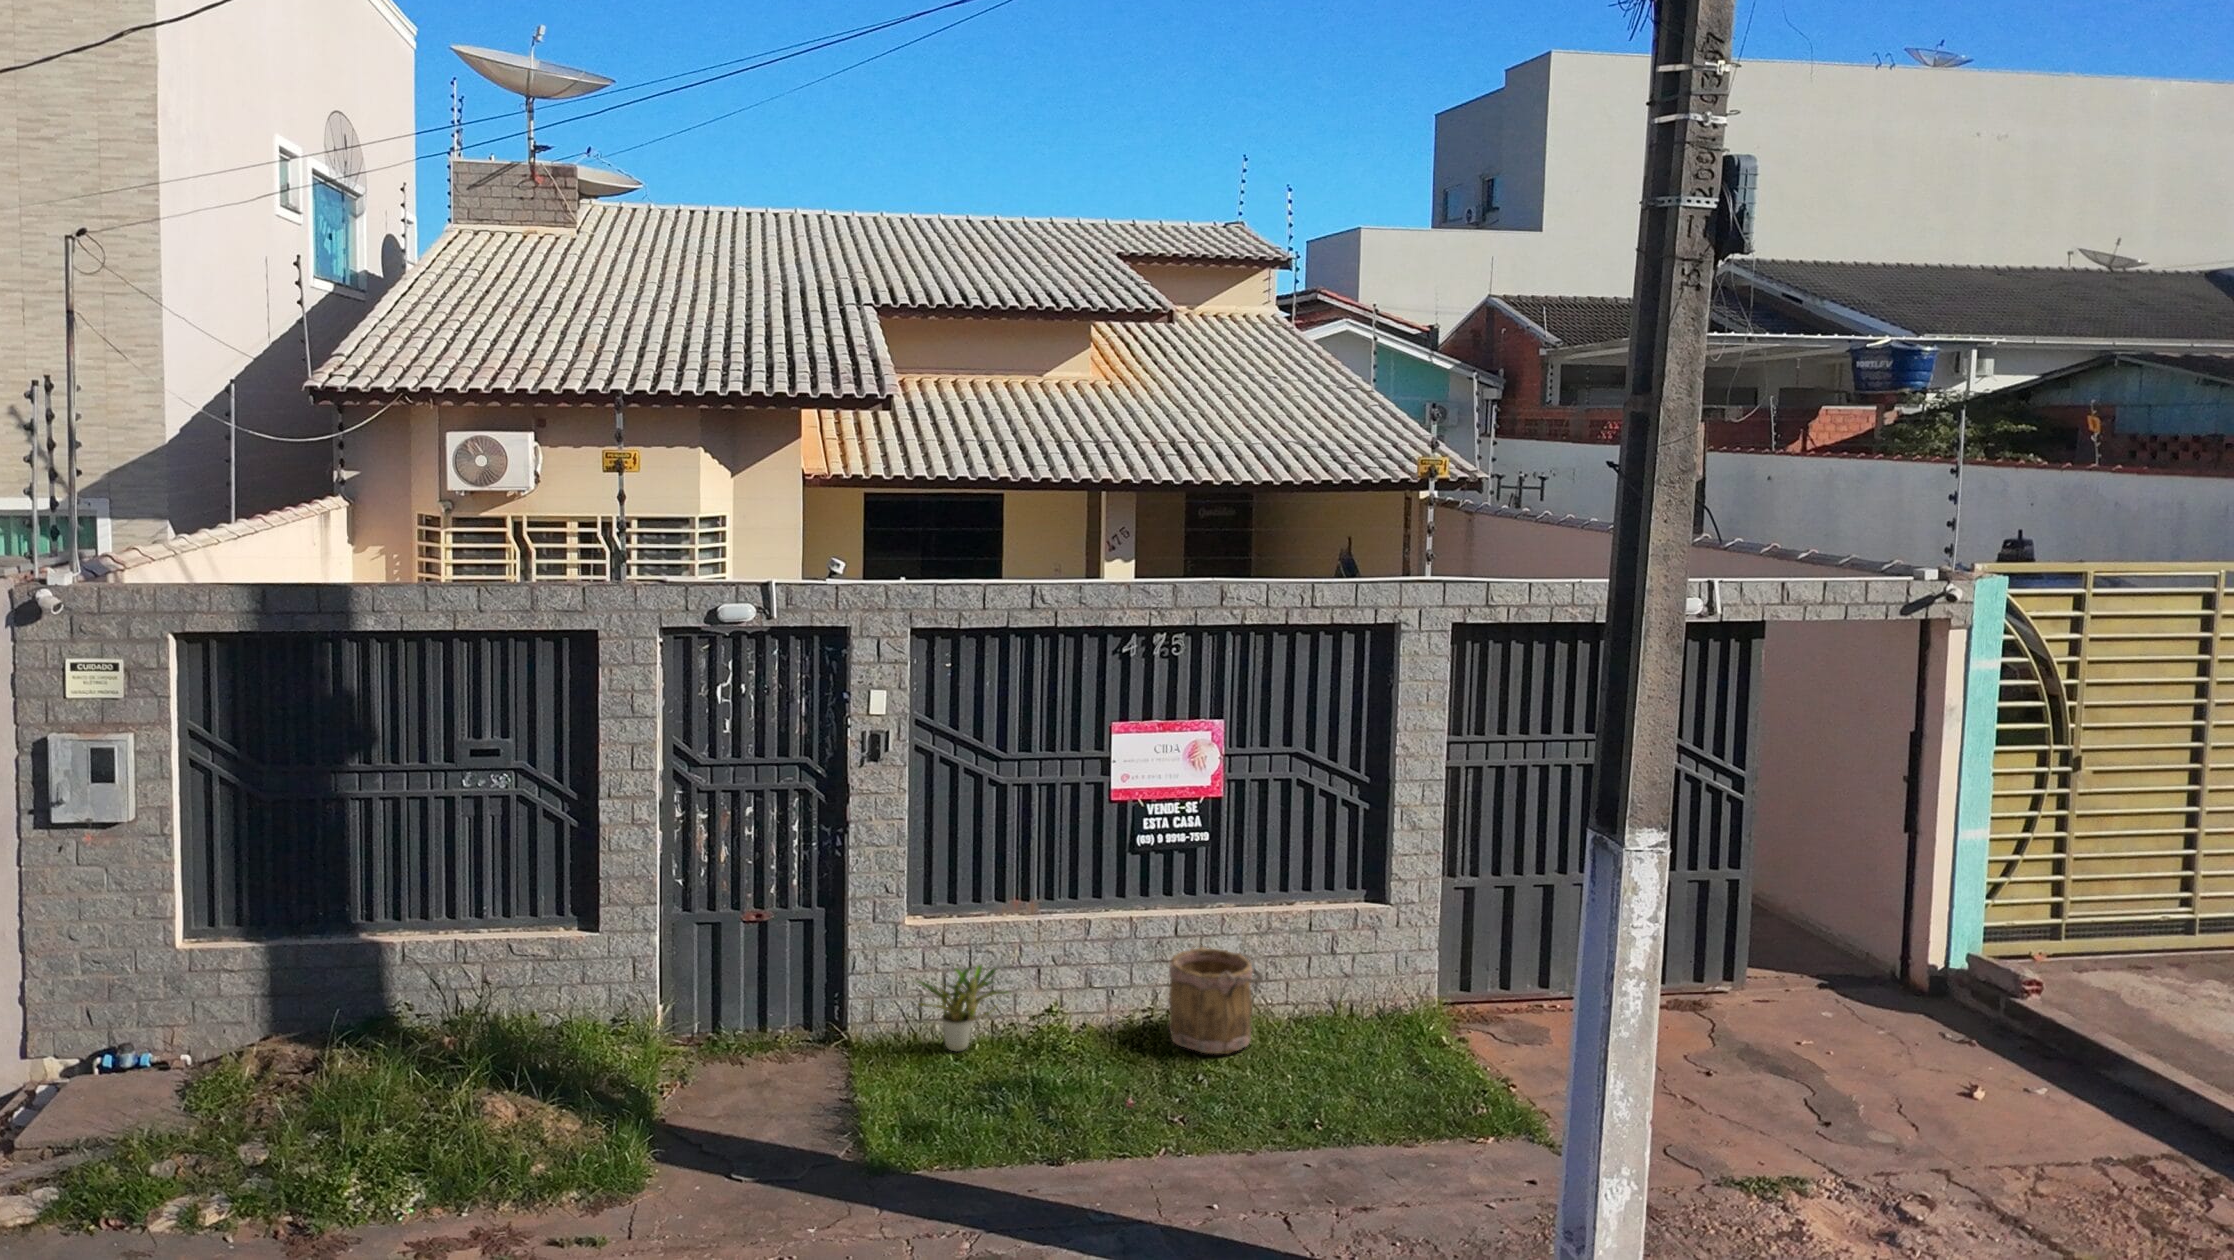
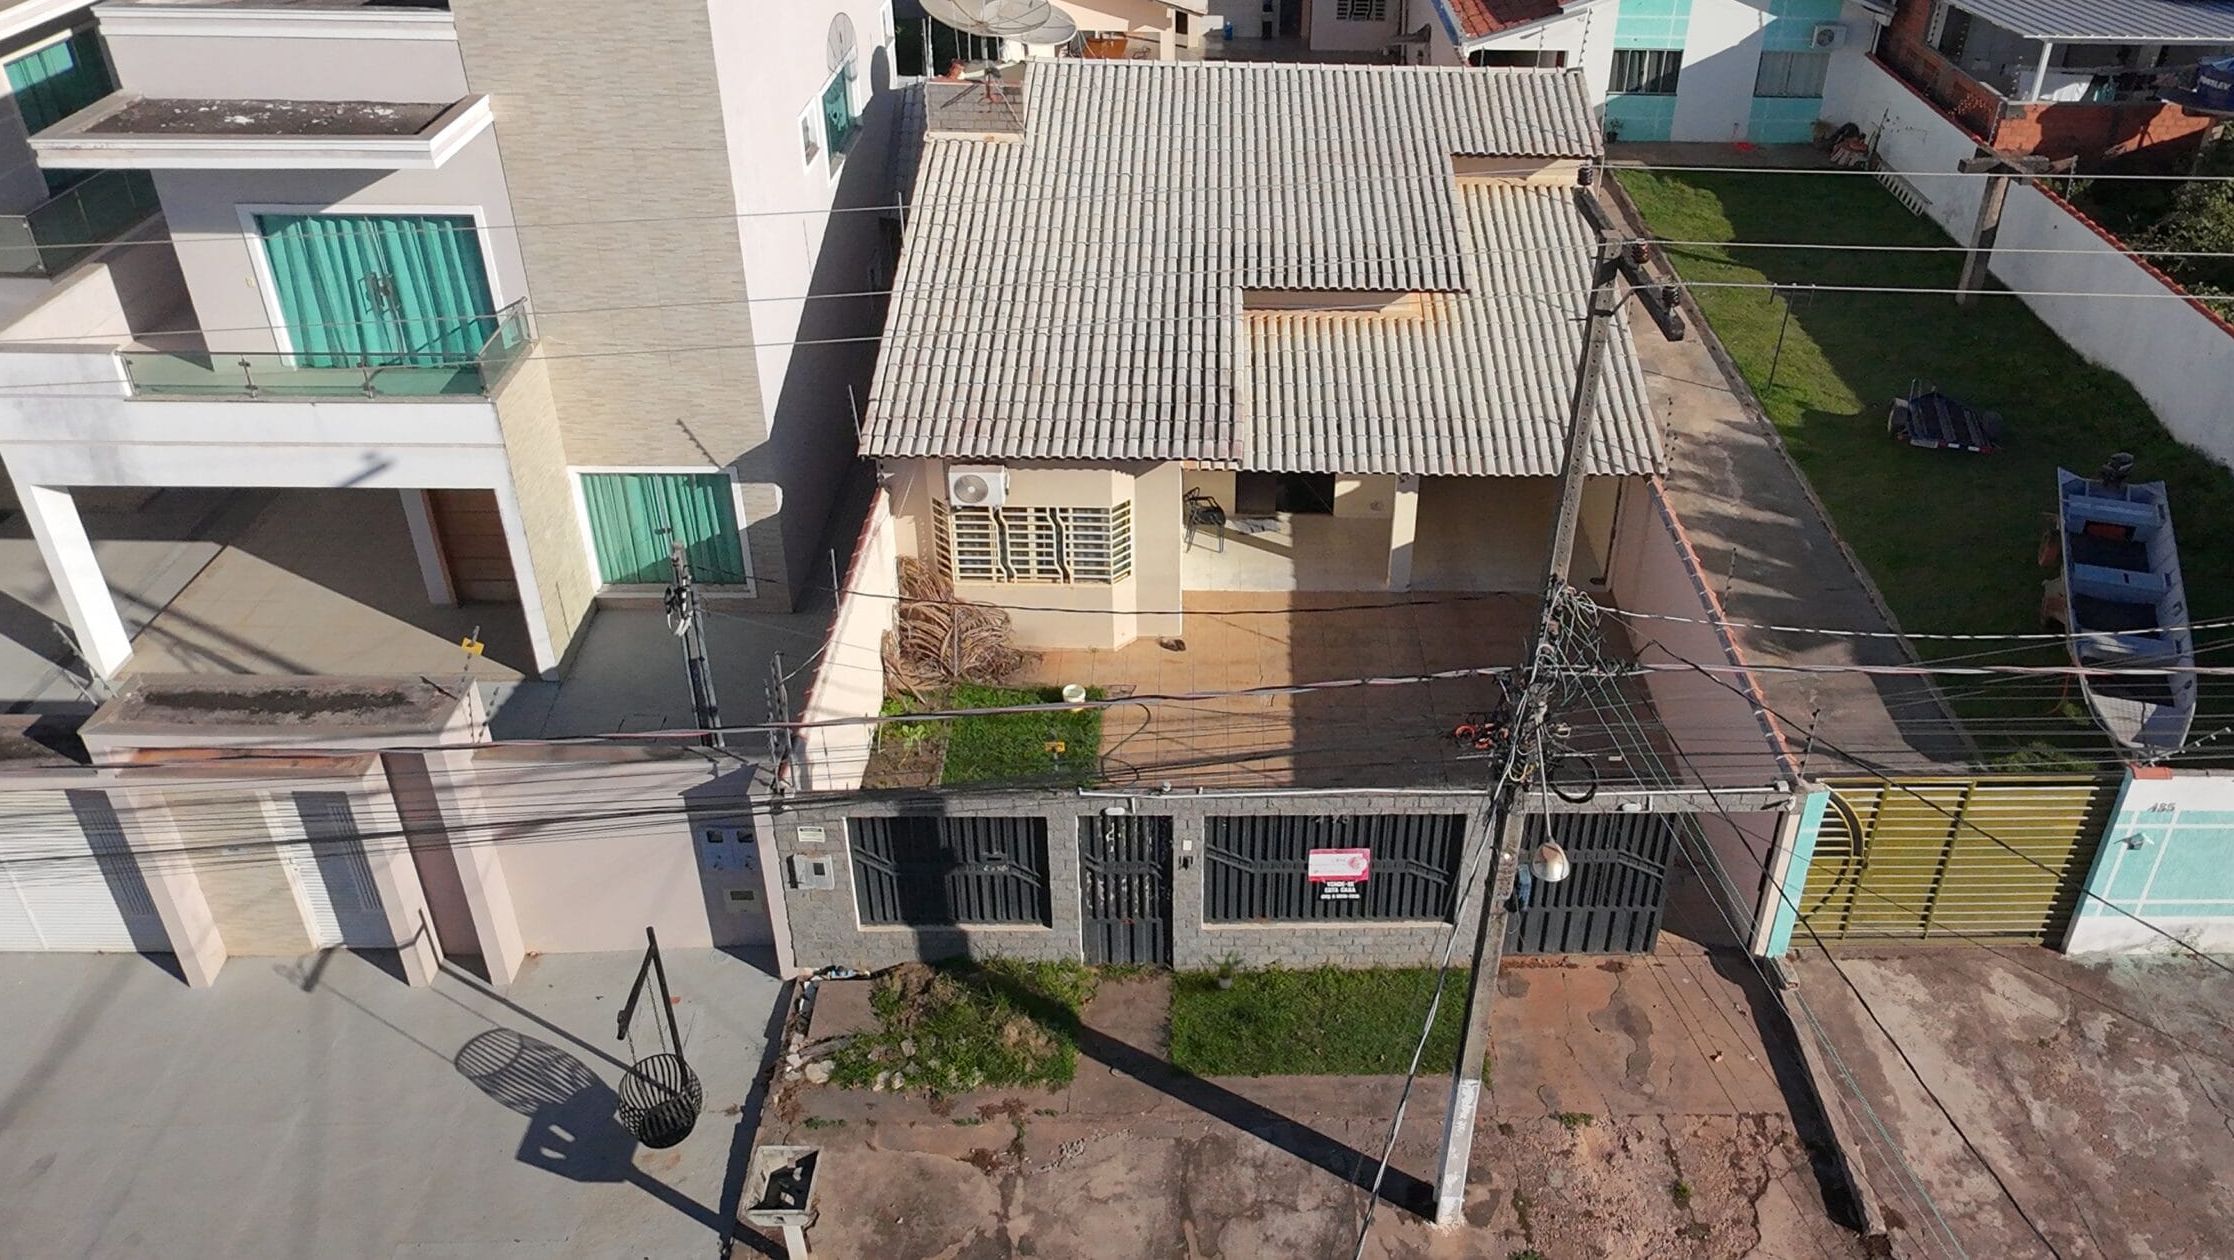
bucket: present [1169,946,1263,1054] -> none [1331,943,1378,1003]

